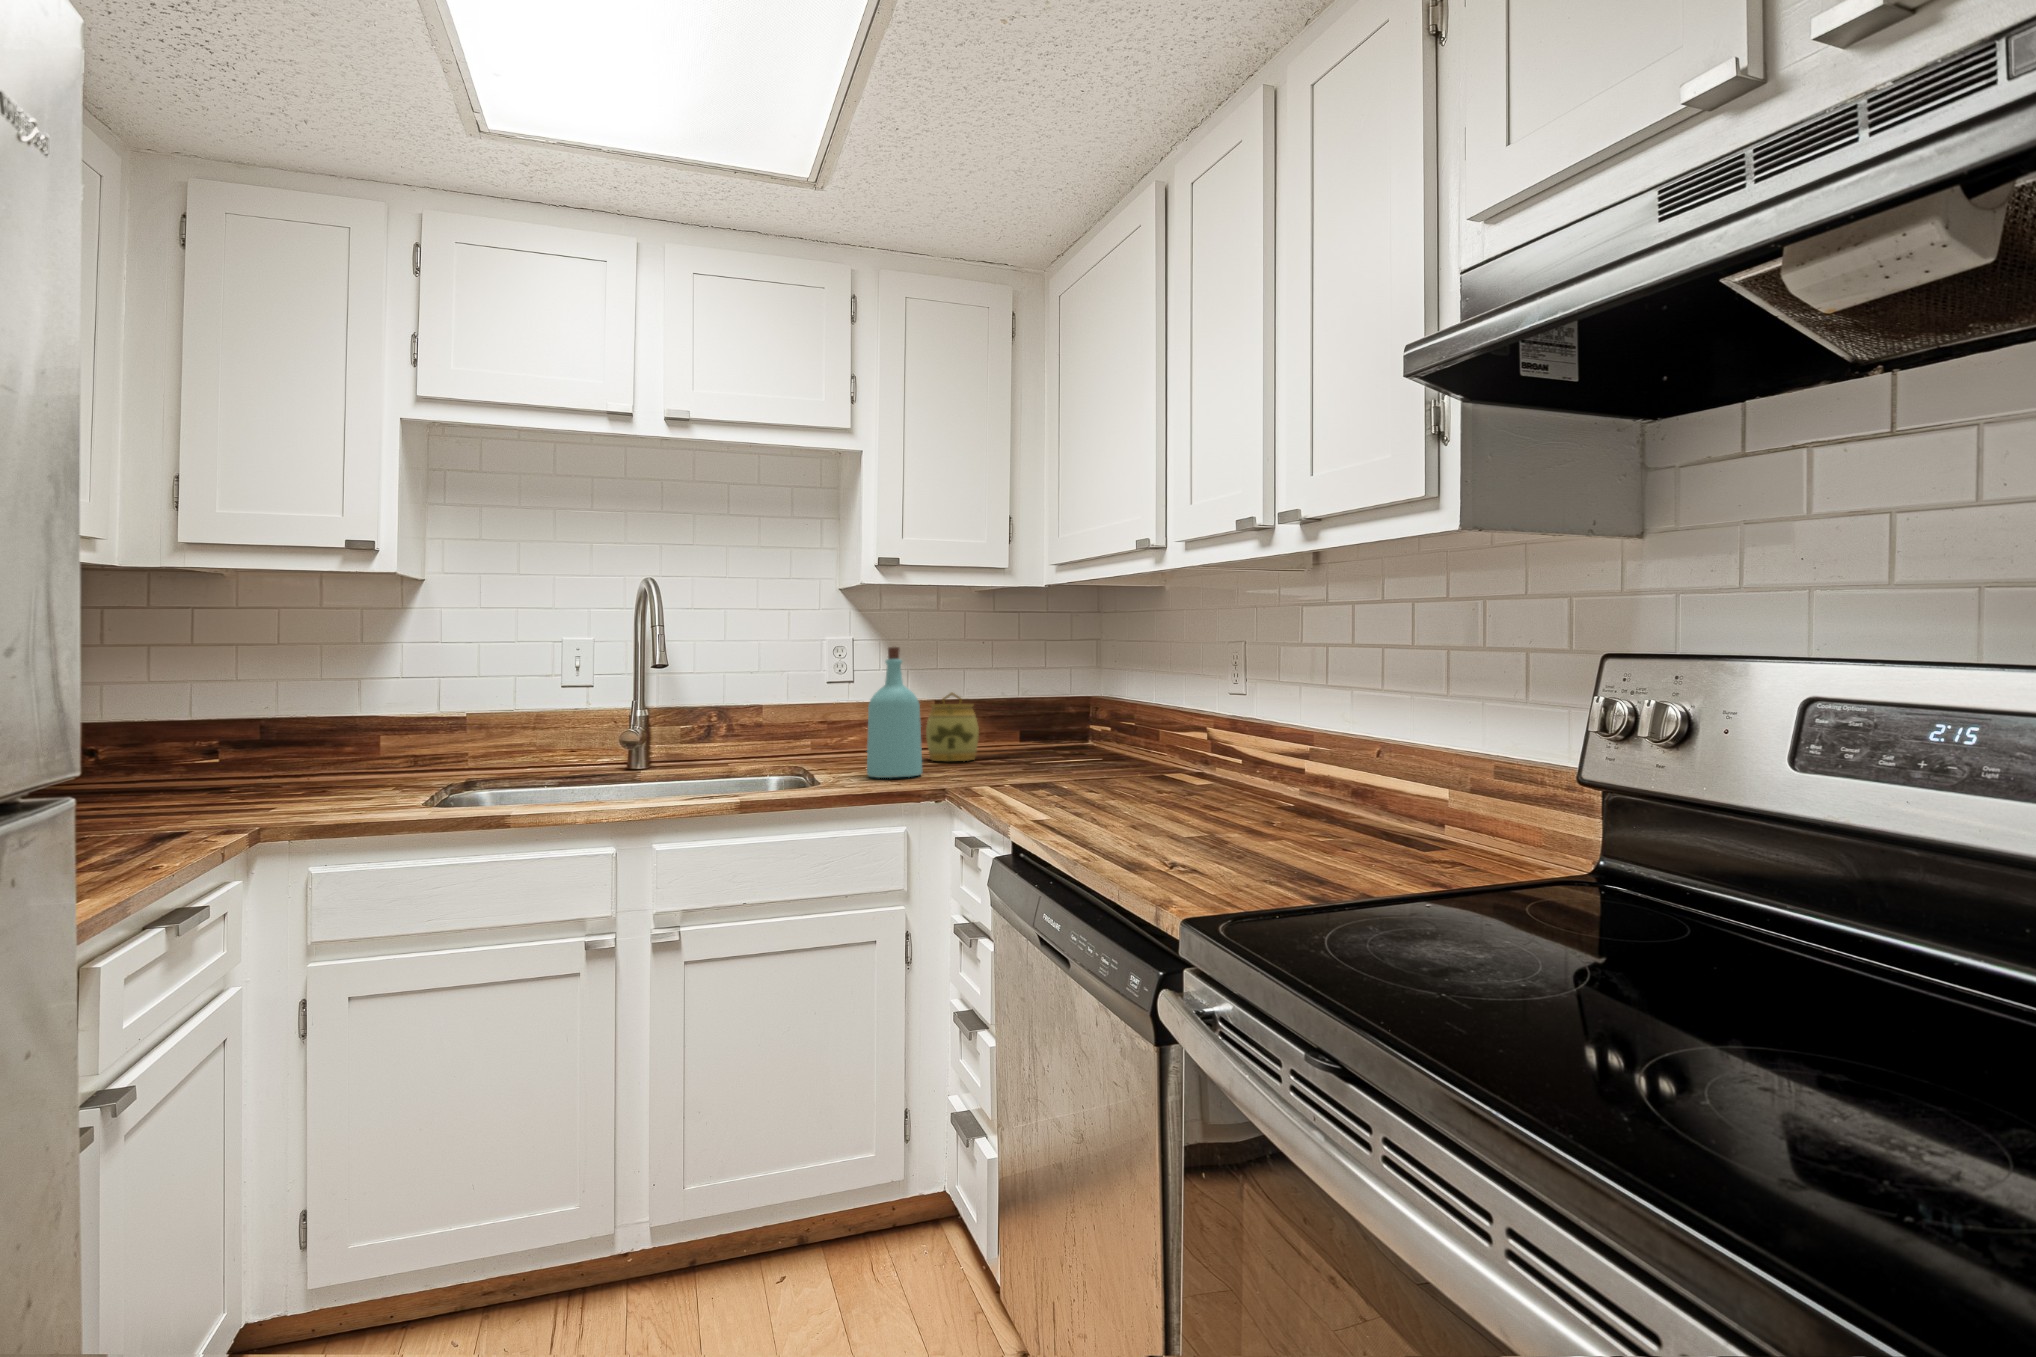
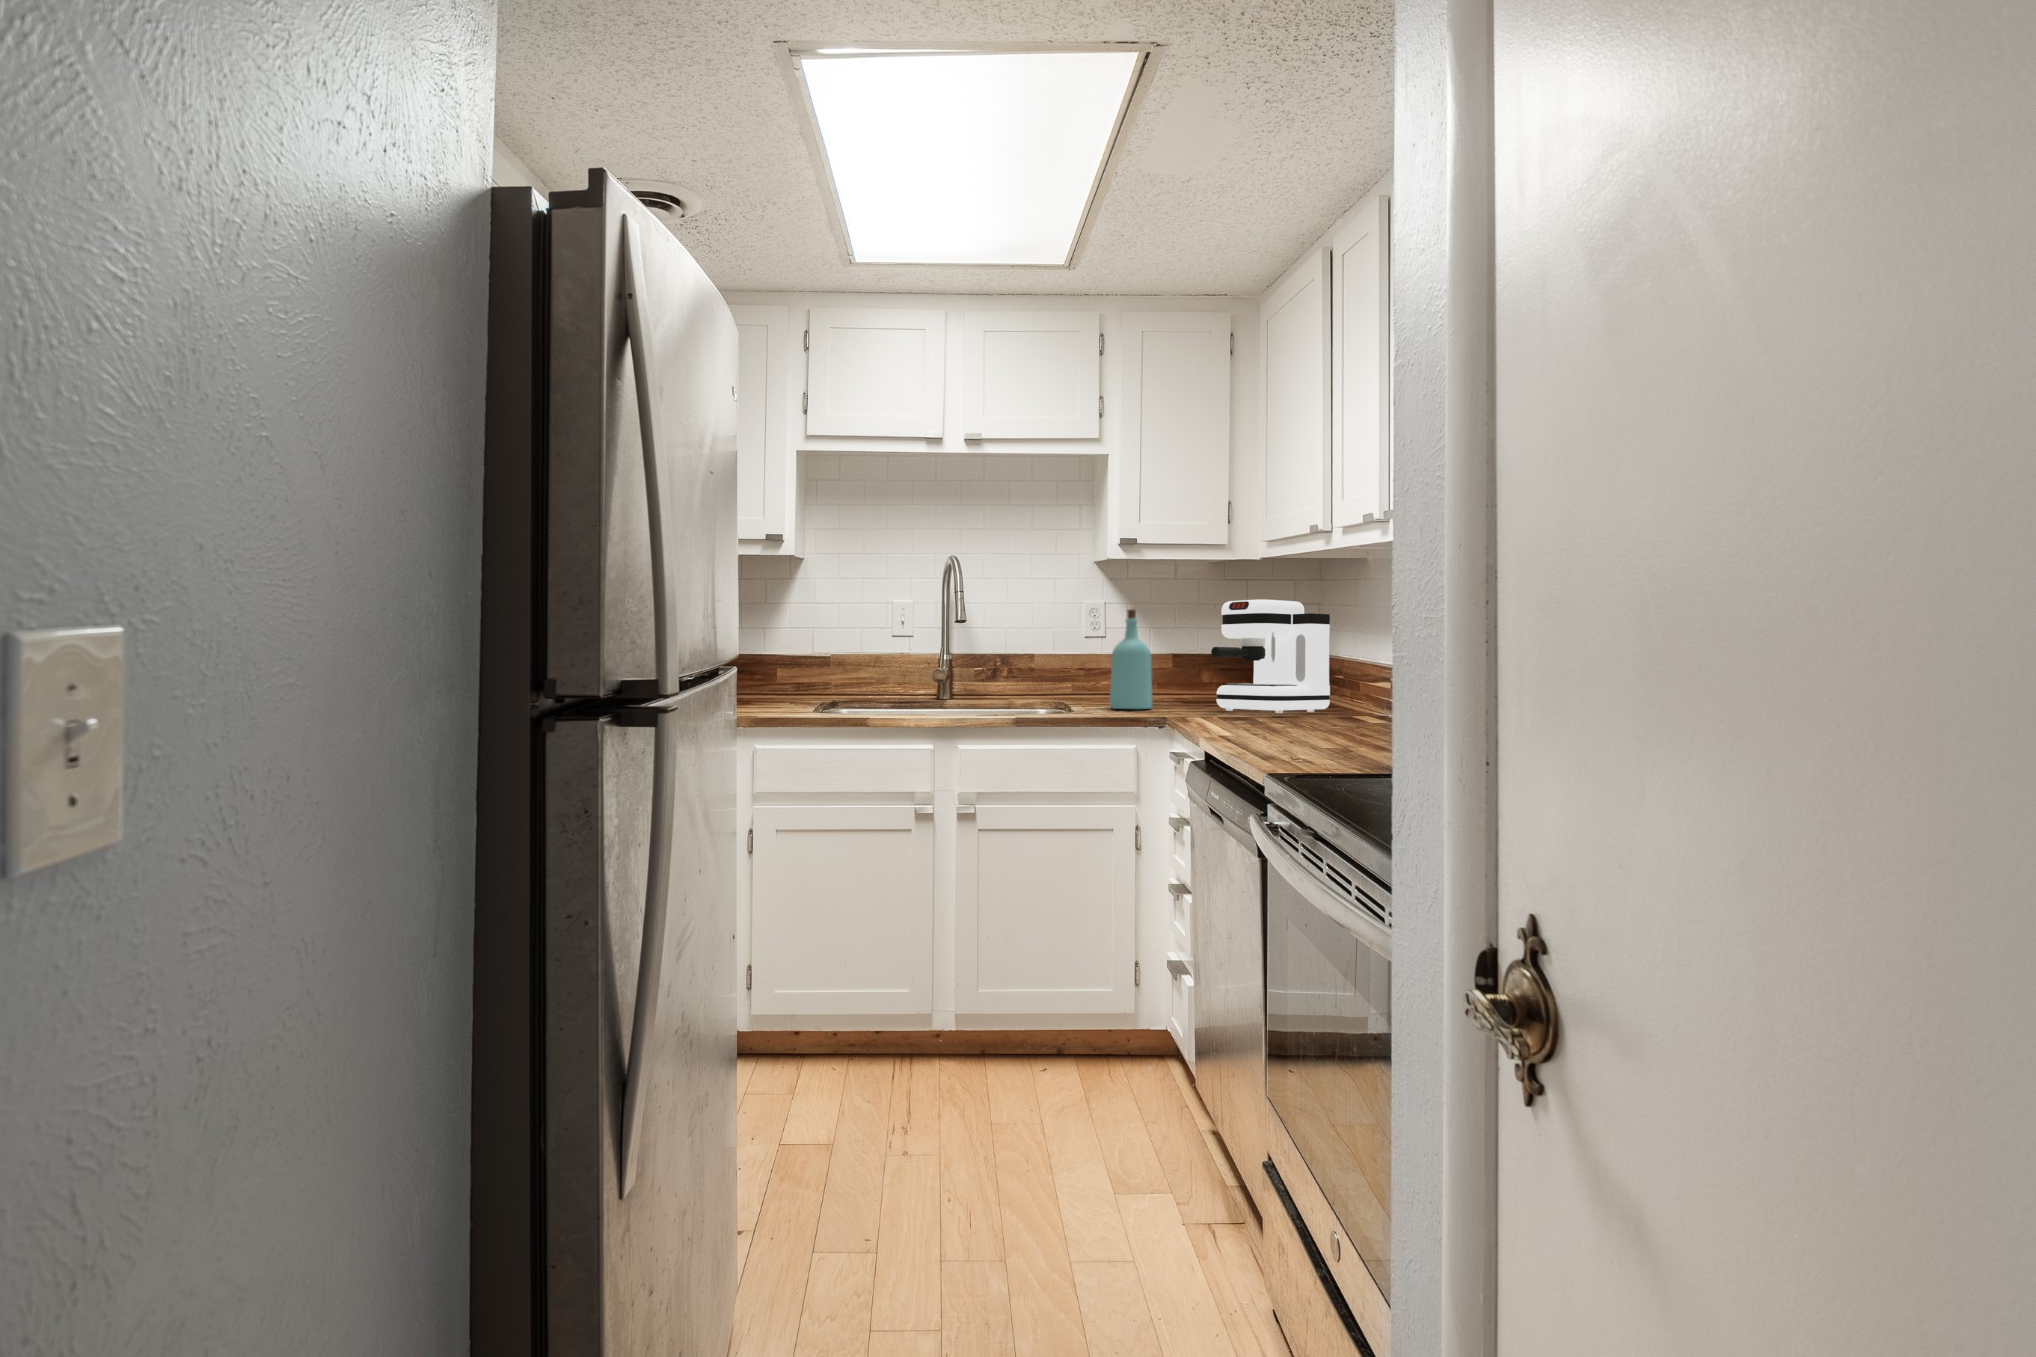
coffee maker: none [1000,635,1138,778] -> present [1211,599,1330,713]
jar: present [926,693,979,761] -> none [1162,646,1205,701]

